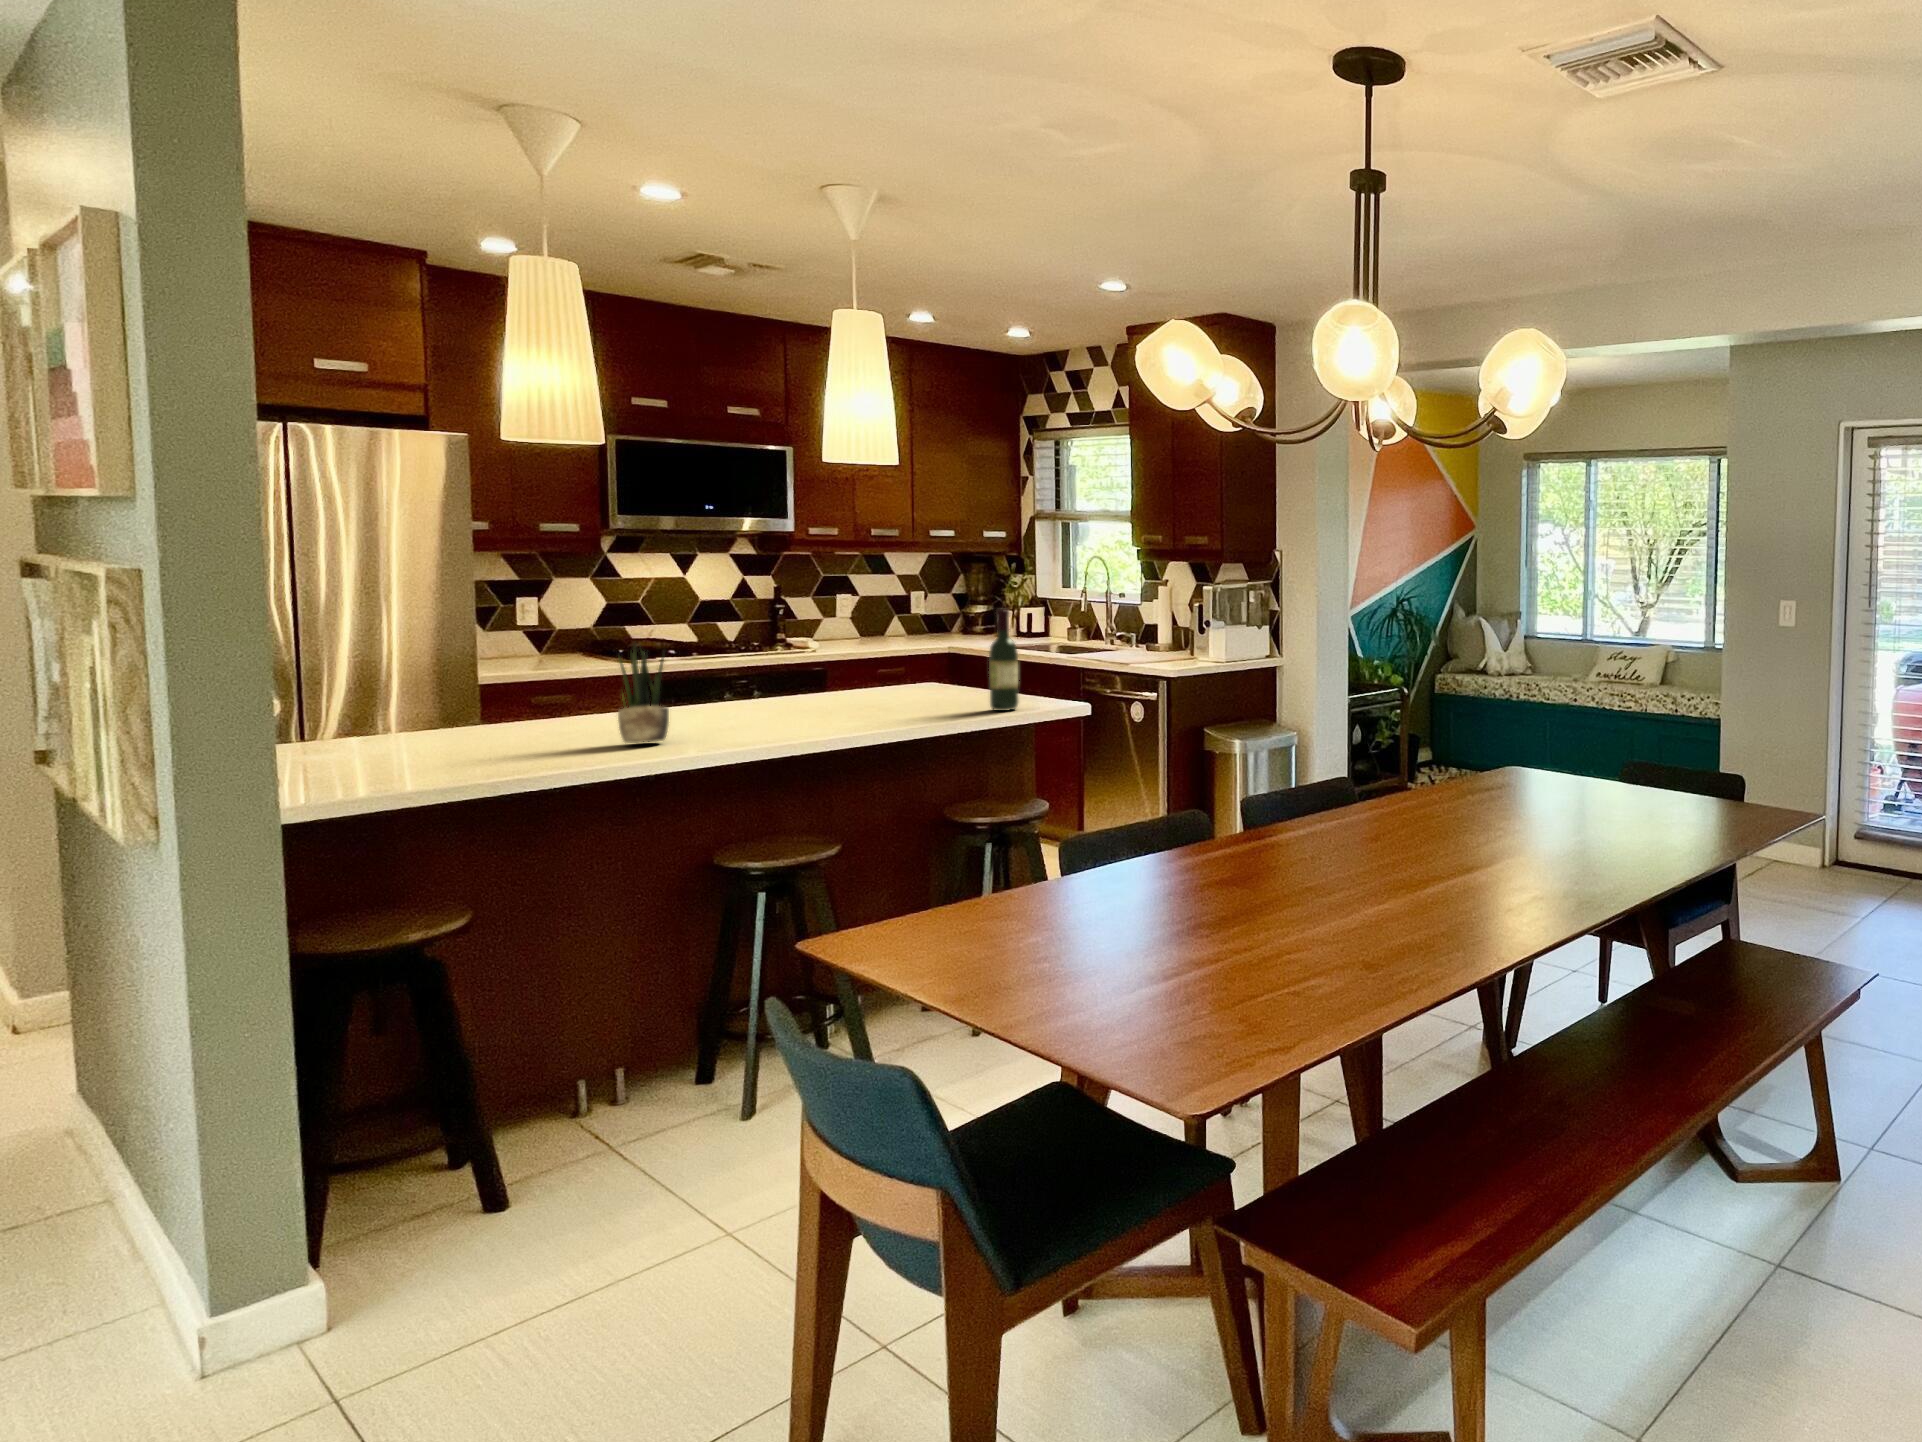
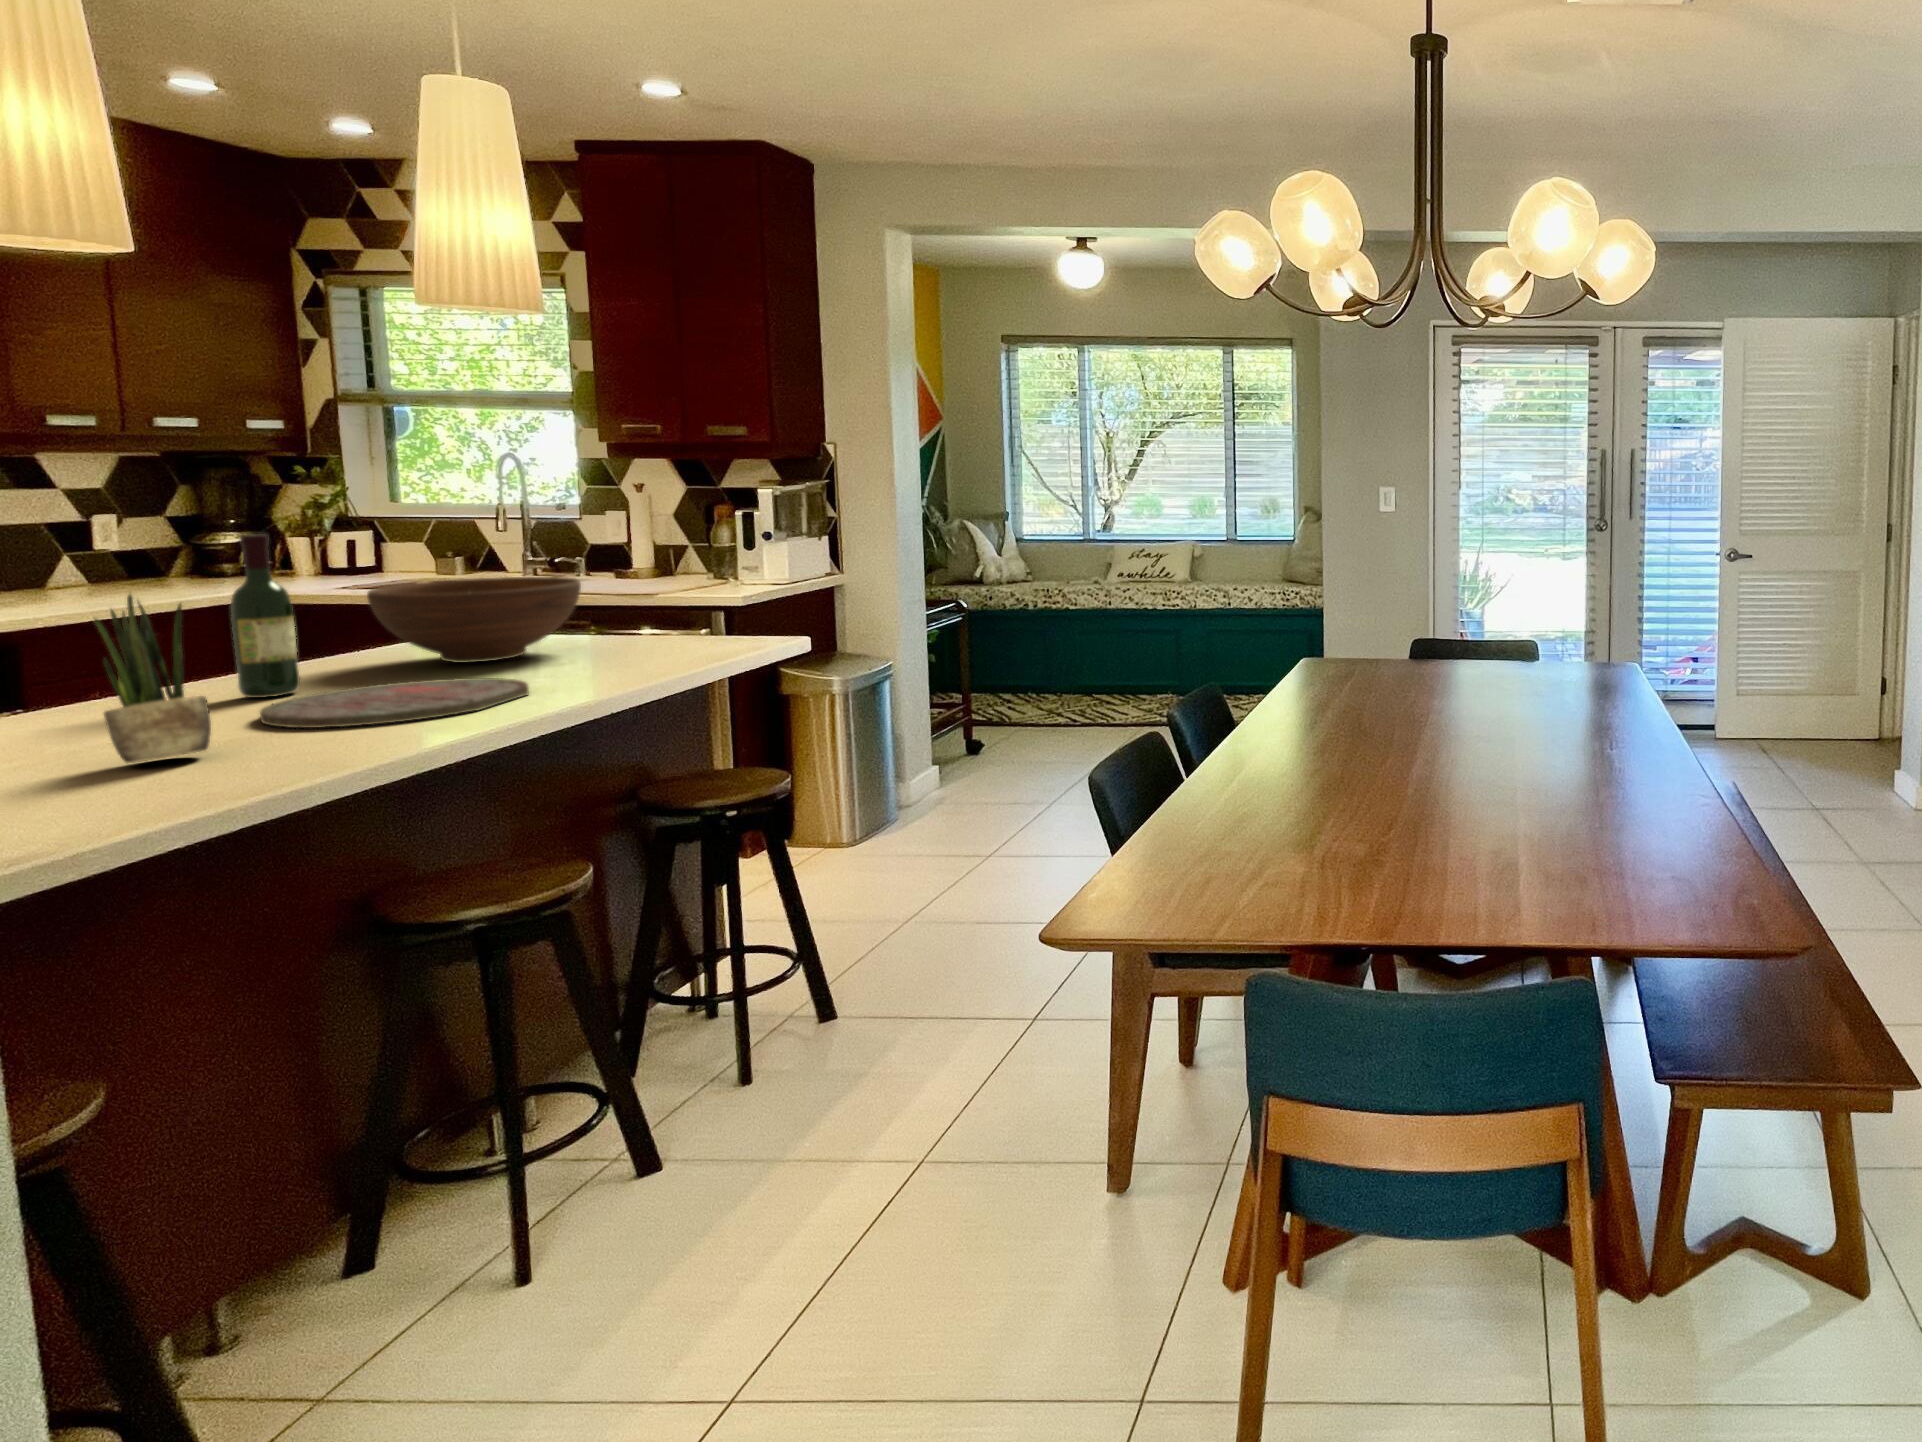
wine bottle: present [989,609,1018,711] -> present [231,534,300,698]
fruit bowl: none [857,644,982,702] -> present [367,577,581,663]
cutting board: none [730,710,881,735] -> present [260,678,529,728]

